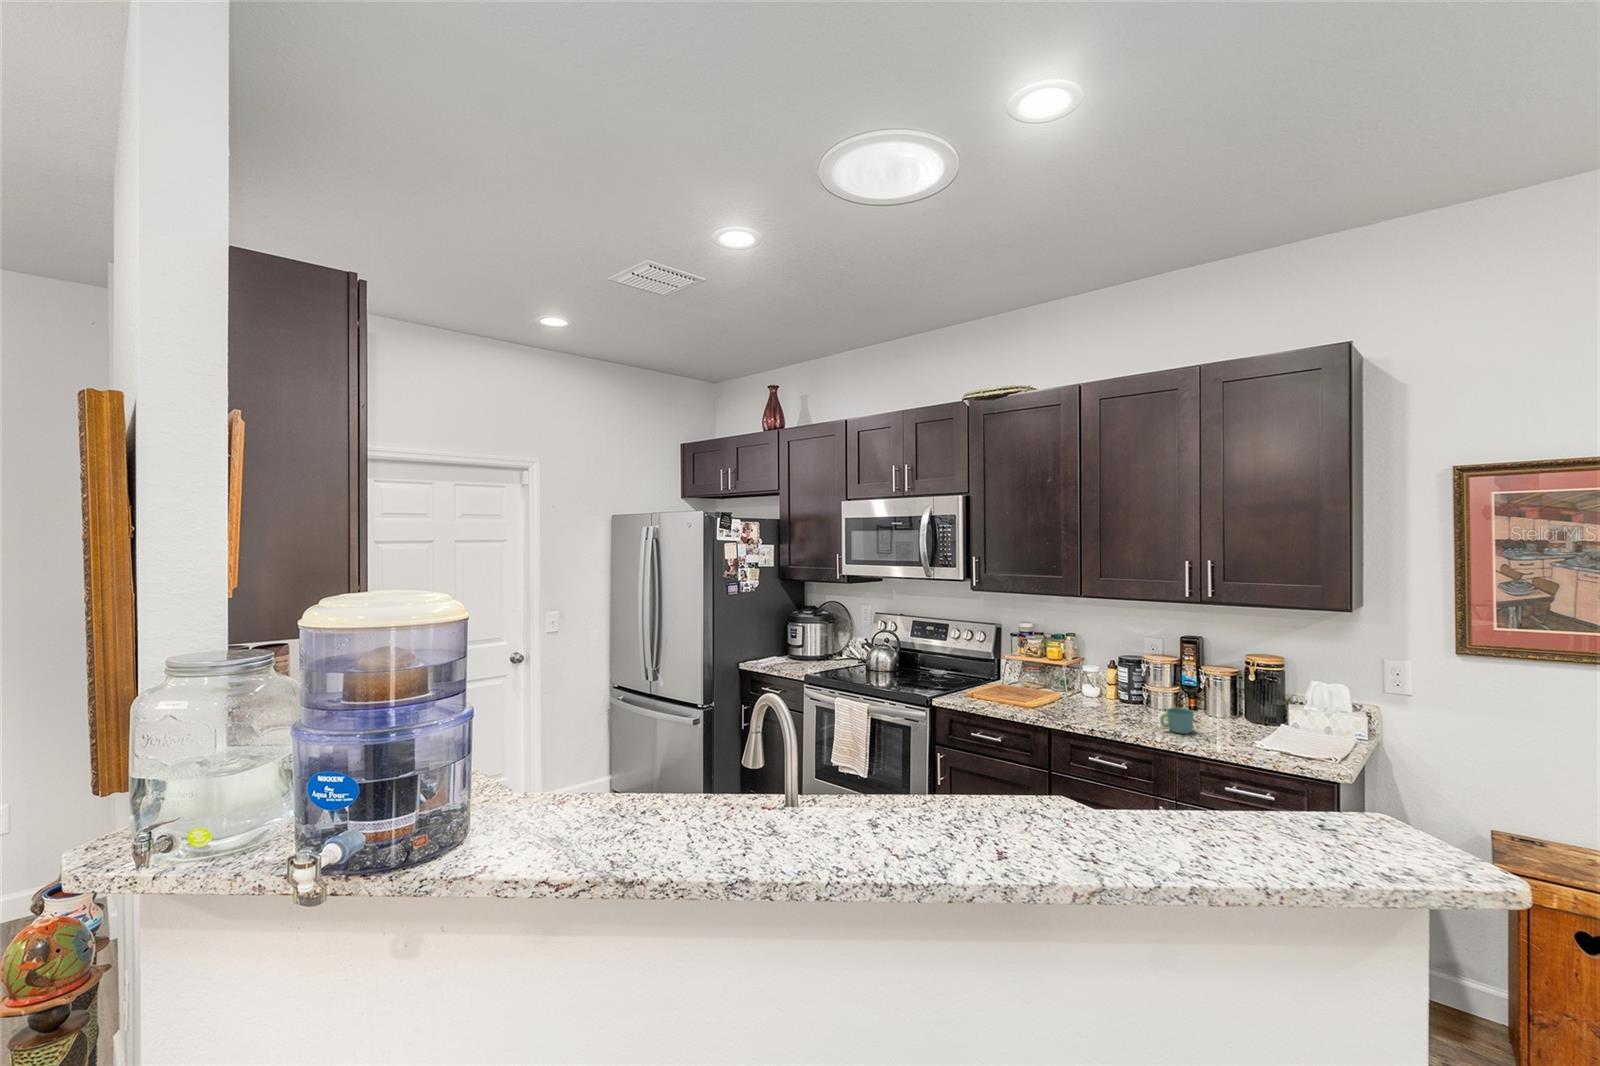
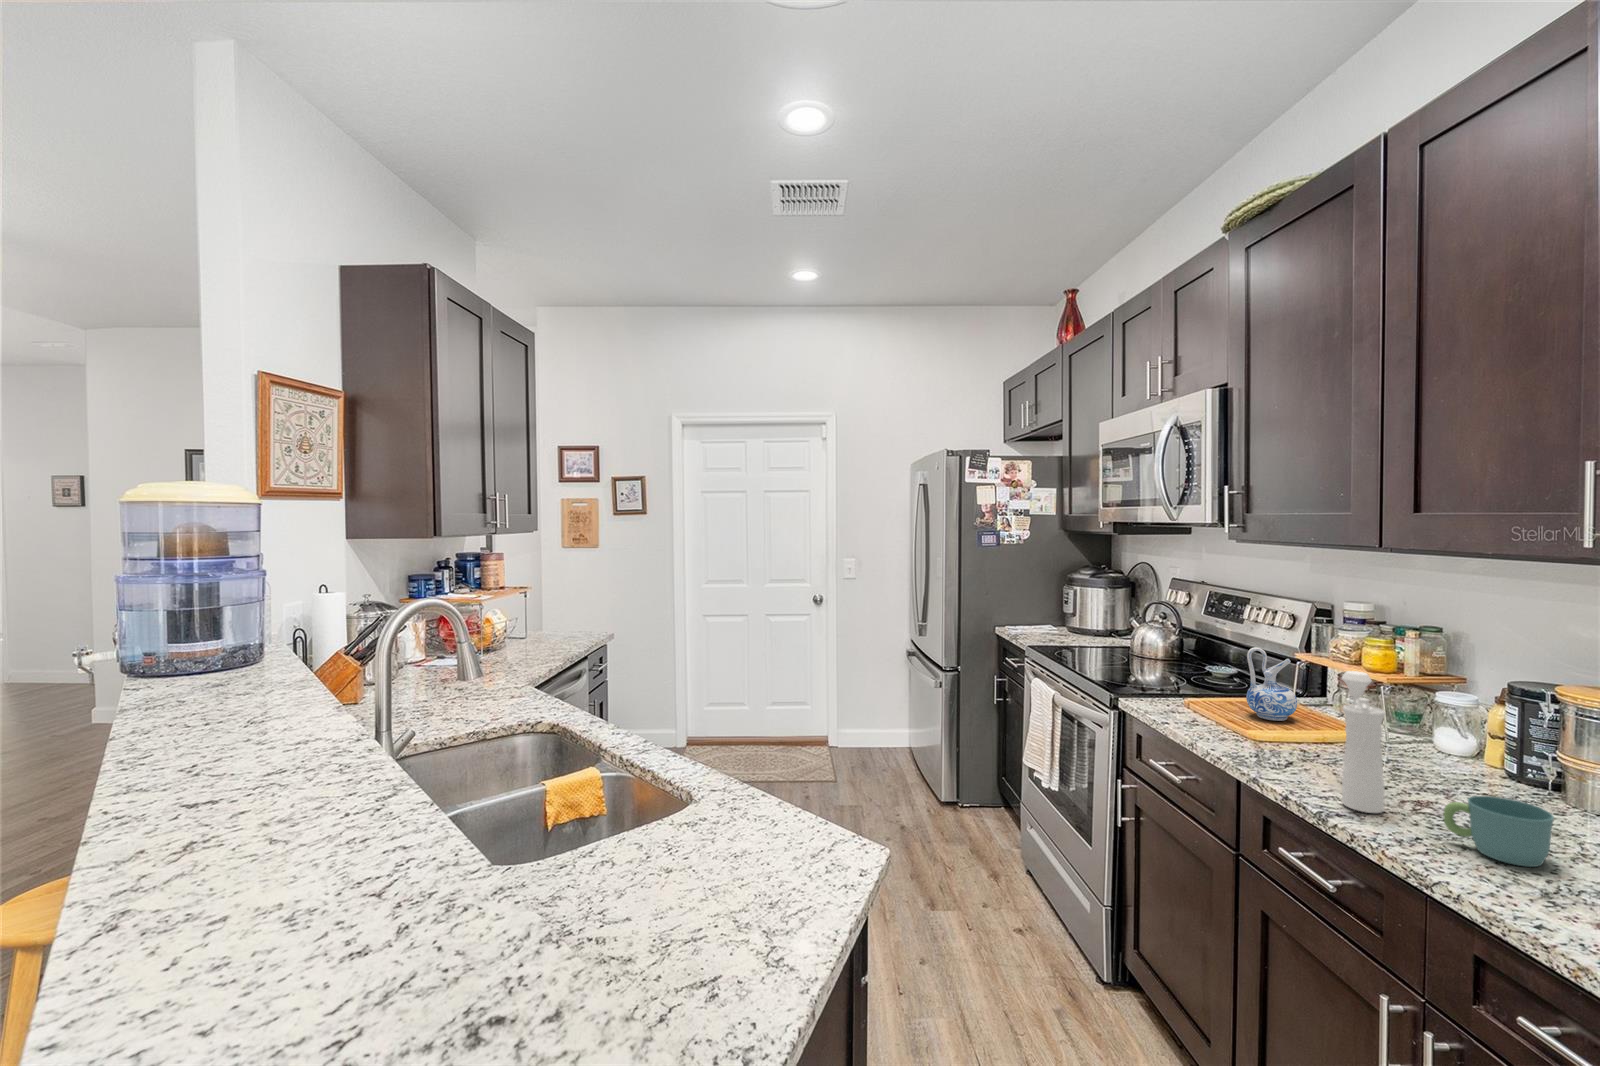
ceramic pitcher: none [1004,655,1029,696] -> present [1246,647,1297,721]
pepper mill: none [1096,663,1131,728] -> present [1342,671,1385,813]

